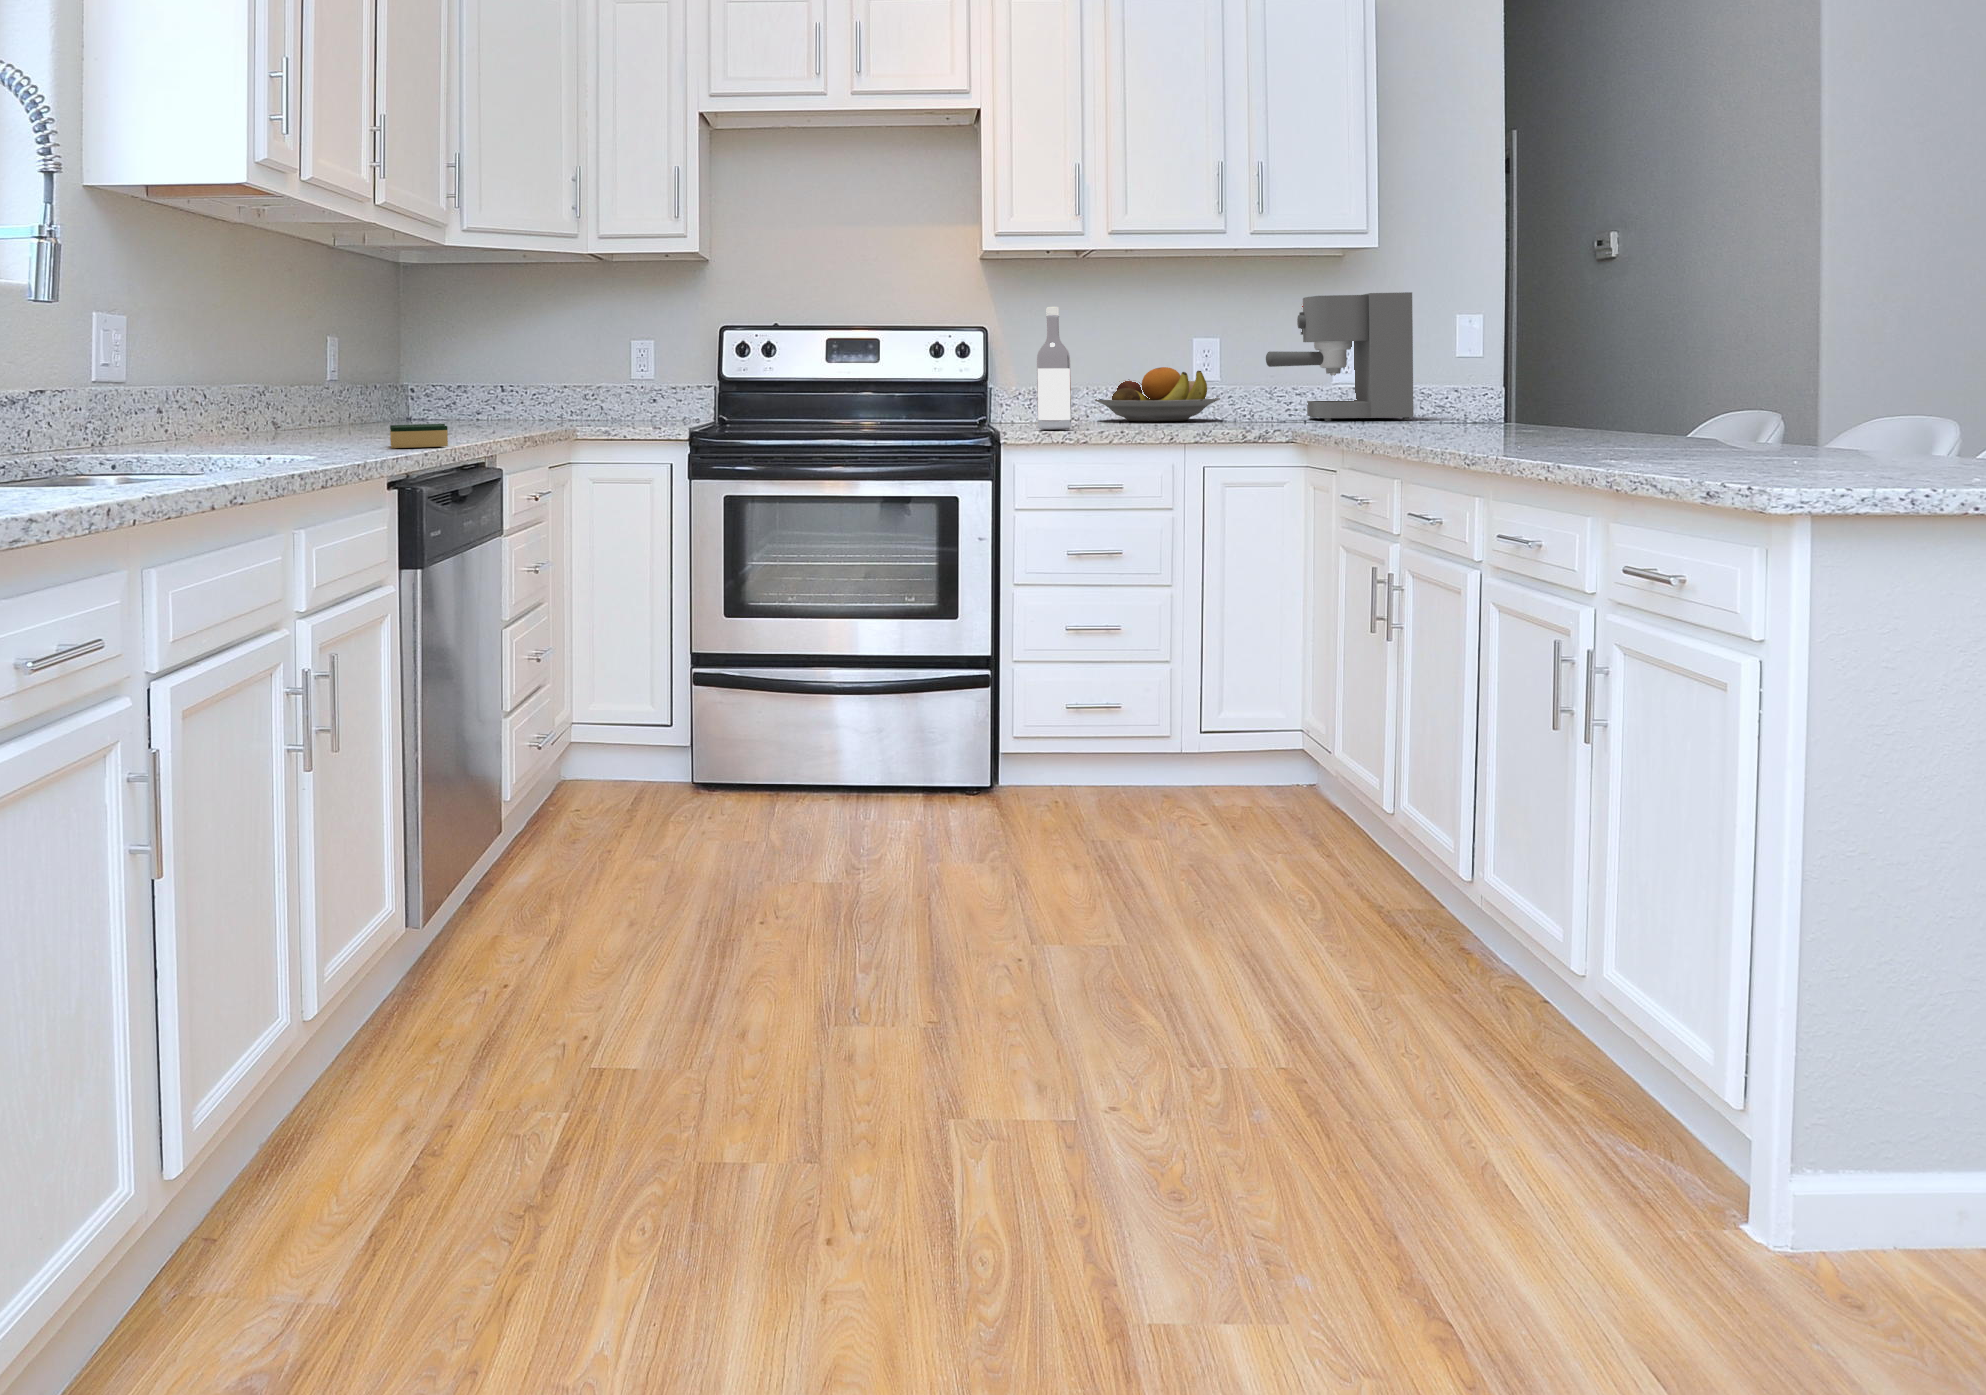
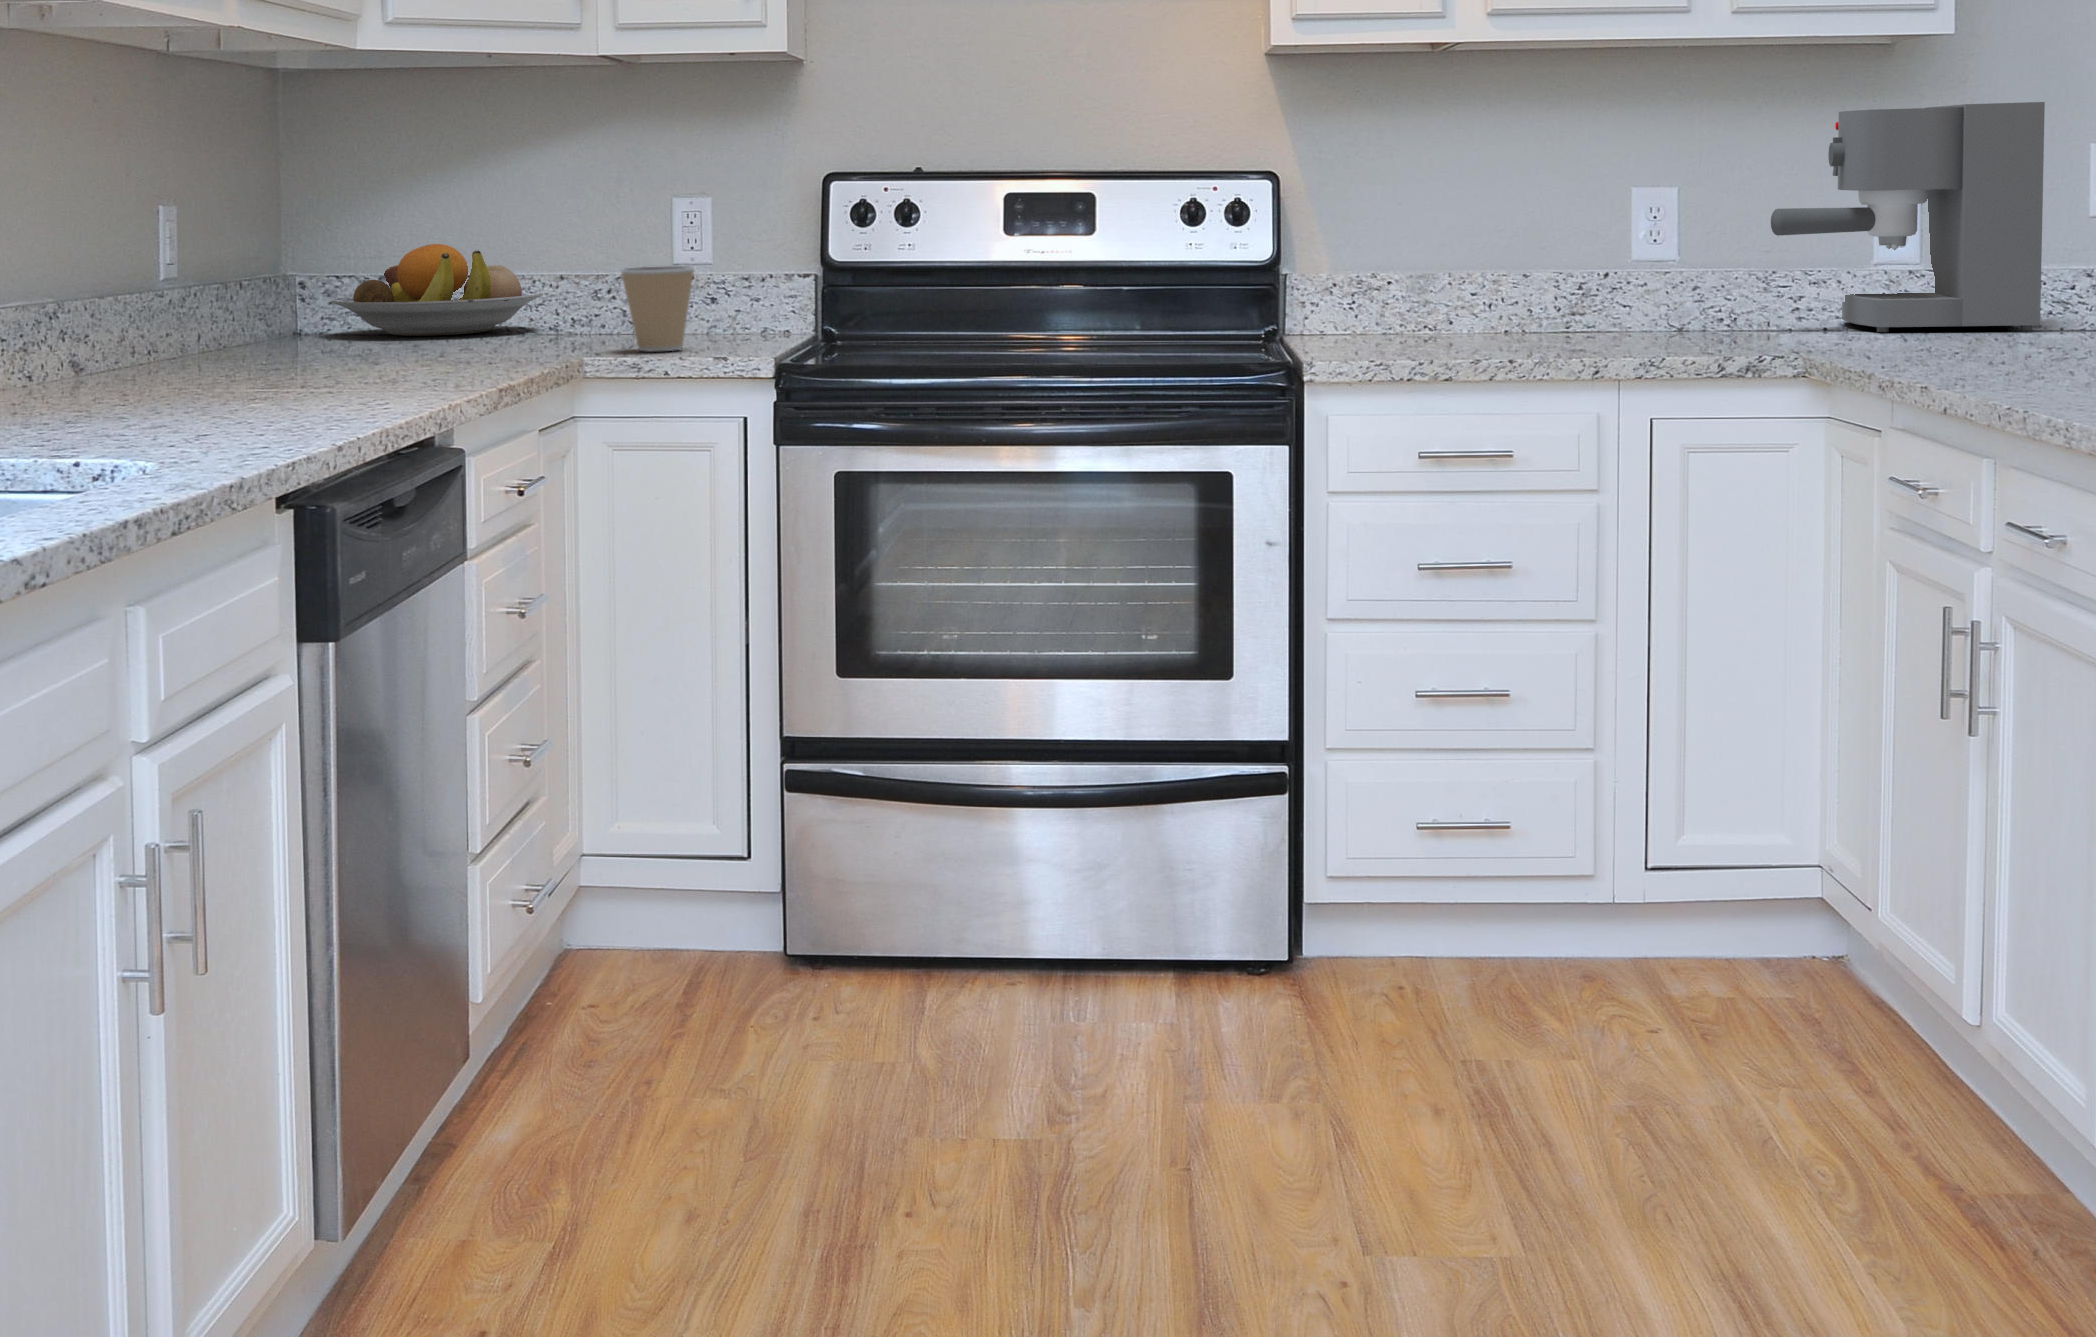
wine bottle: present [1037,307,1071,430] -> none [1370,144,1430,359]
fruit bowl: present [1095,367,1220,421] -> present [332,244,543,336]
coffee cup: none [600,375,646,424] -> present [621,266,694,351]
sponge: present [390,424,448,448] -> none [280,383,377,430]

